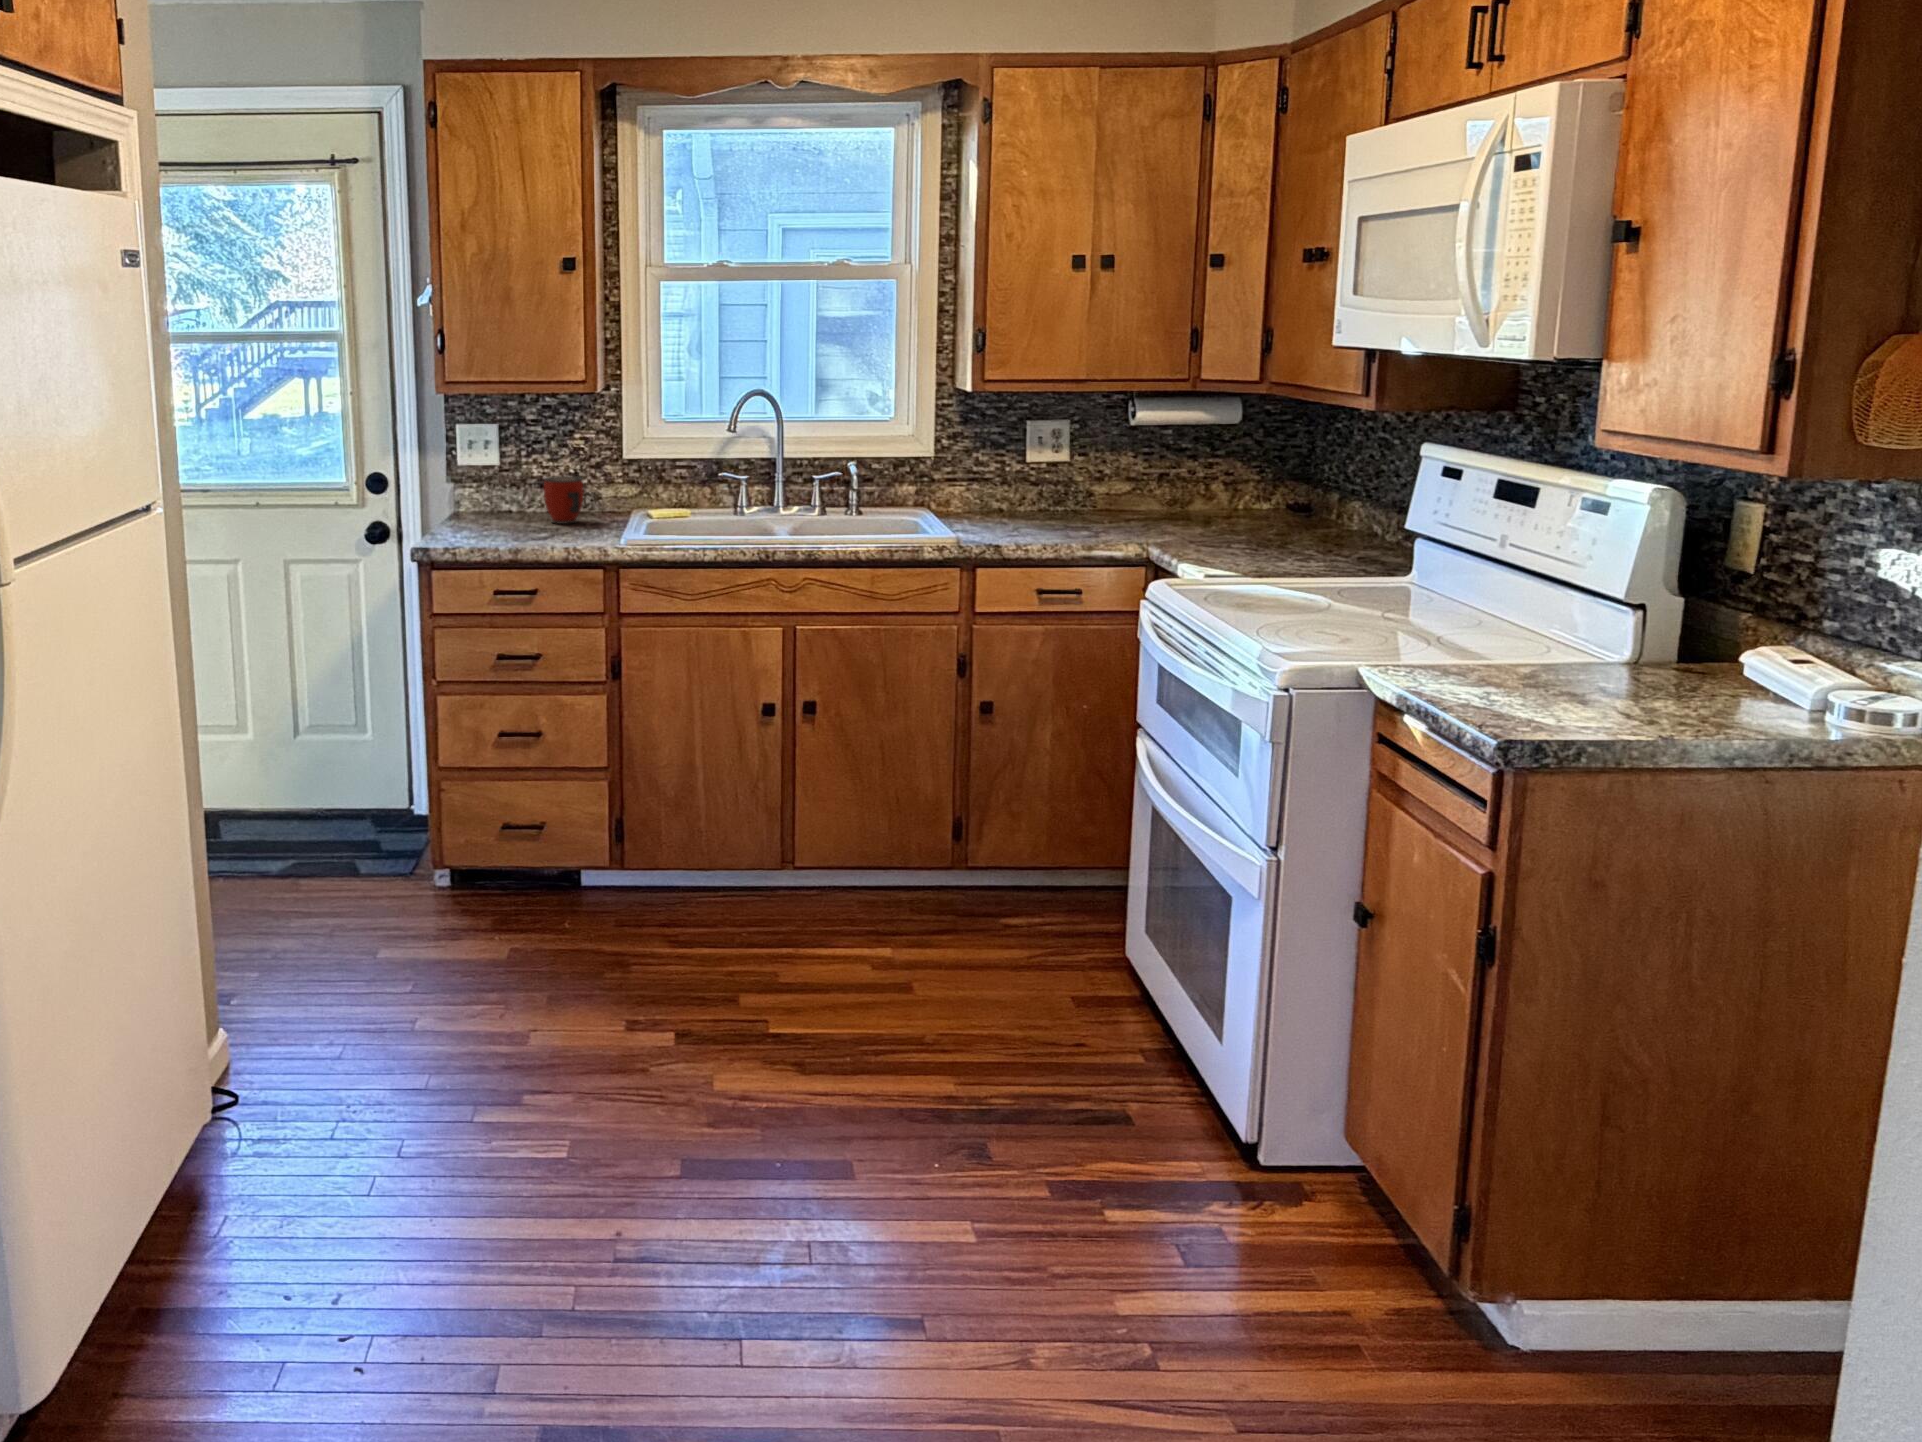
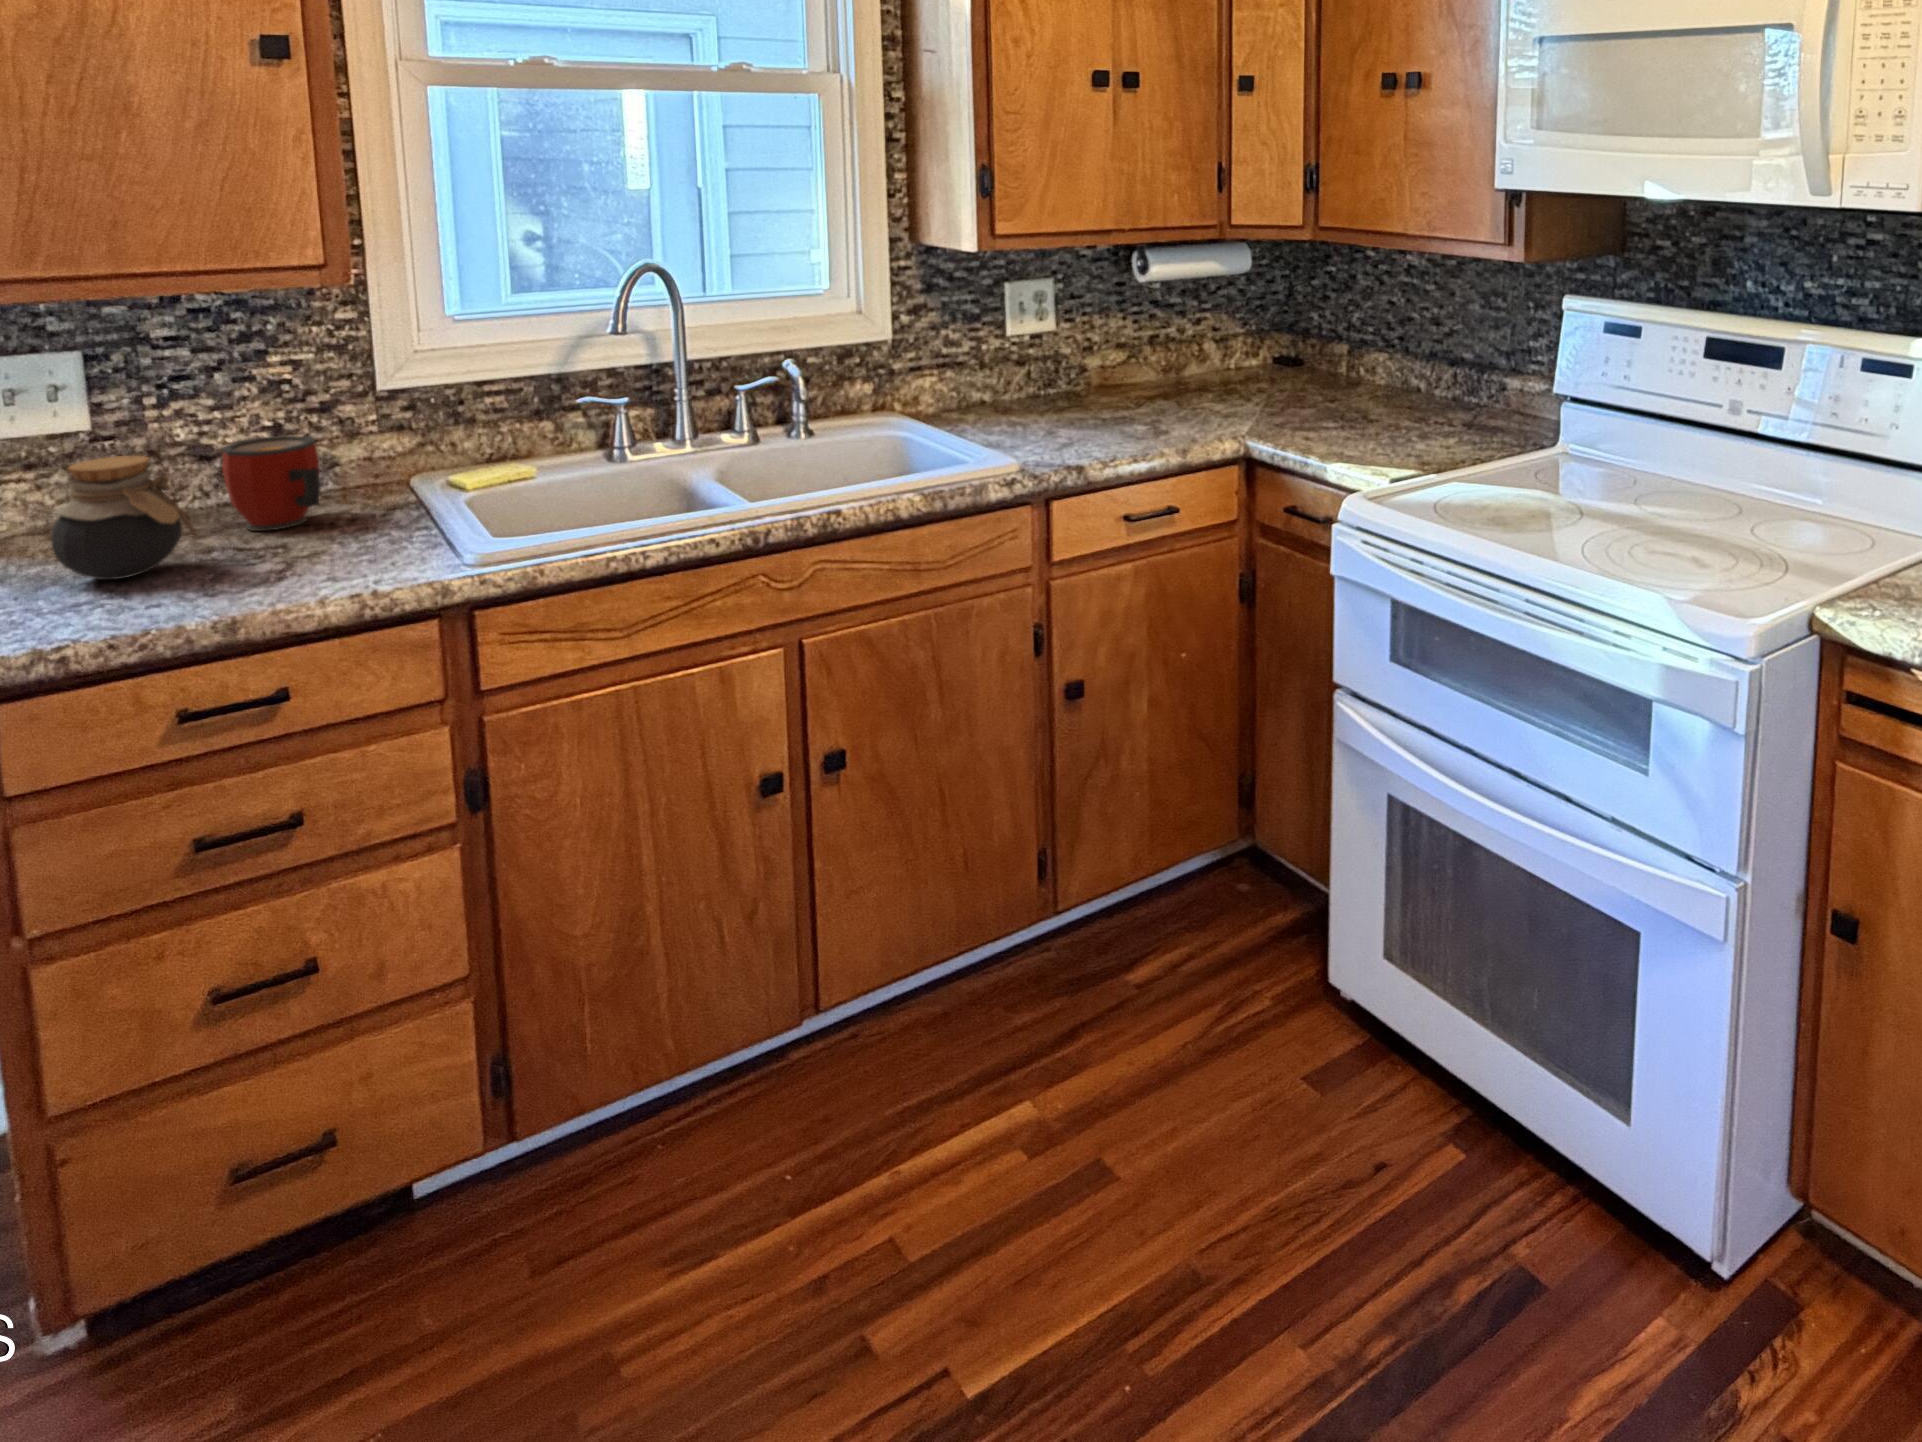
jar: none [469,473,522,532] -> present [51,456,198,580]

